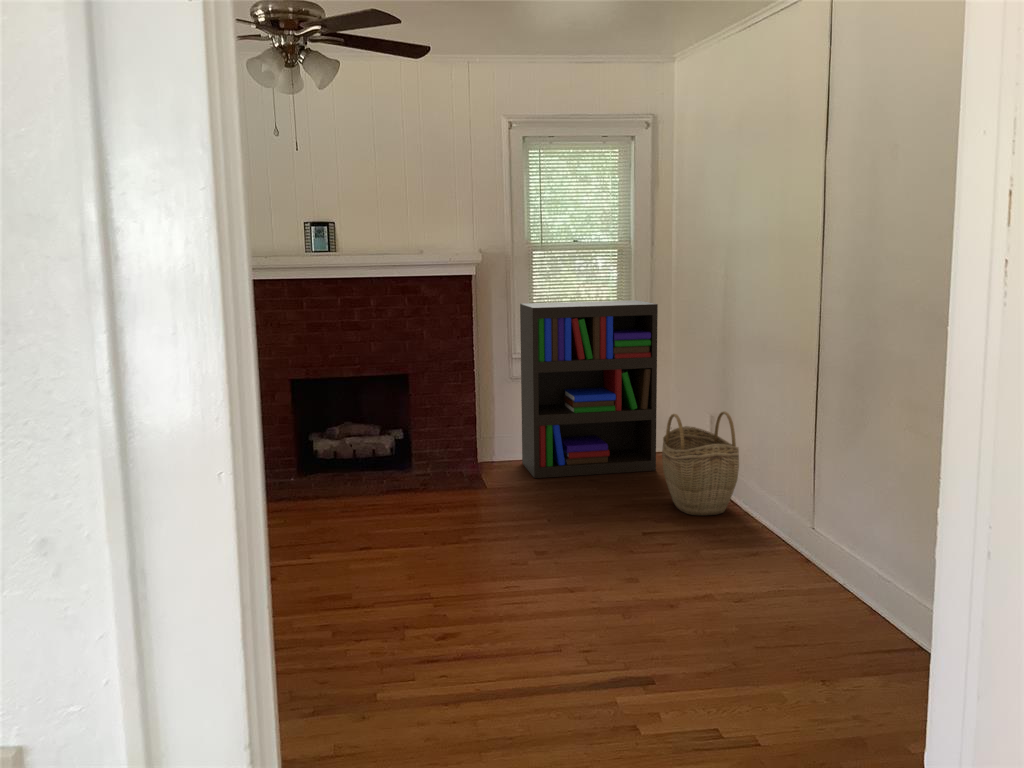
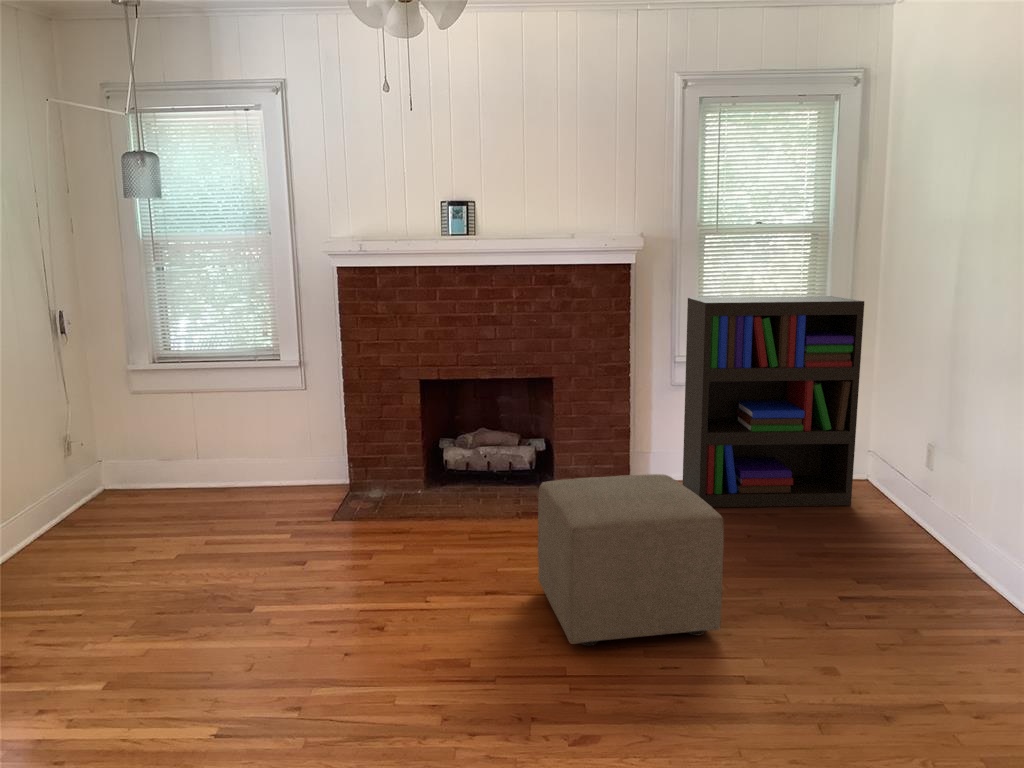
woven basket: present [662,411,739,516] -> none [873,444,988,581]
ottoman: none [401,443,542,571] -> present [538,474,724,646]

